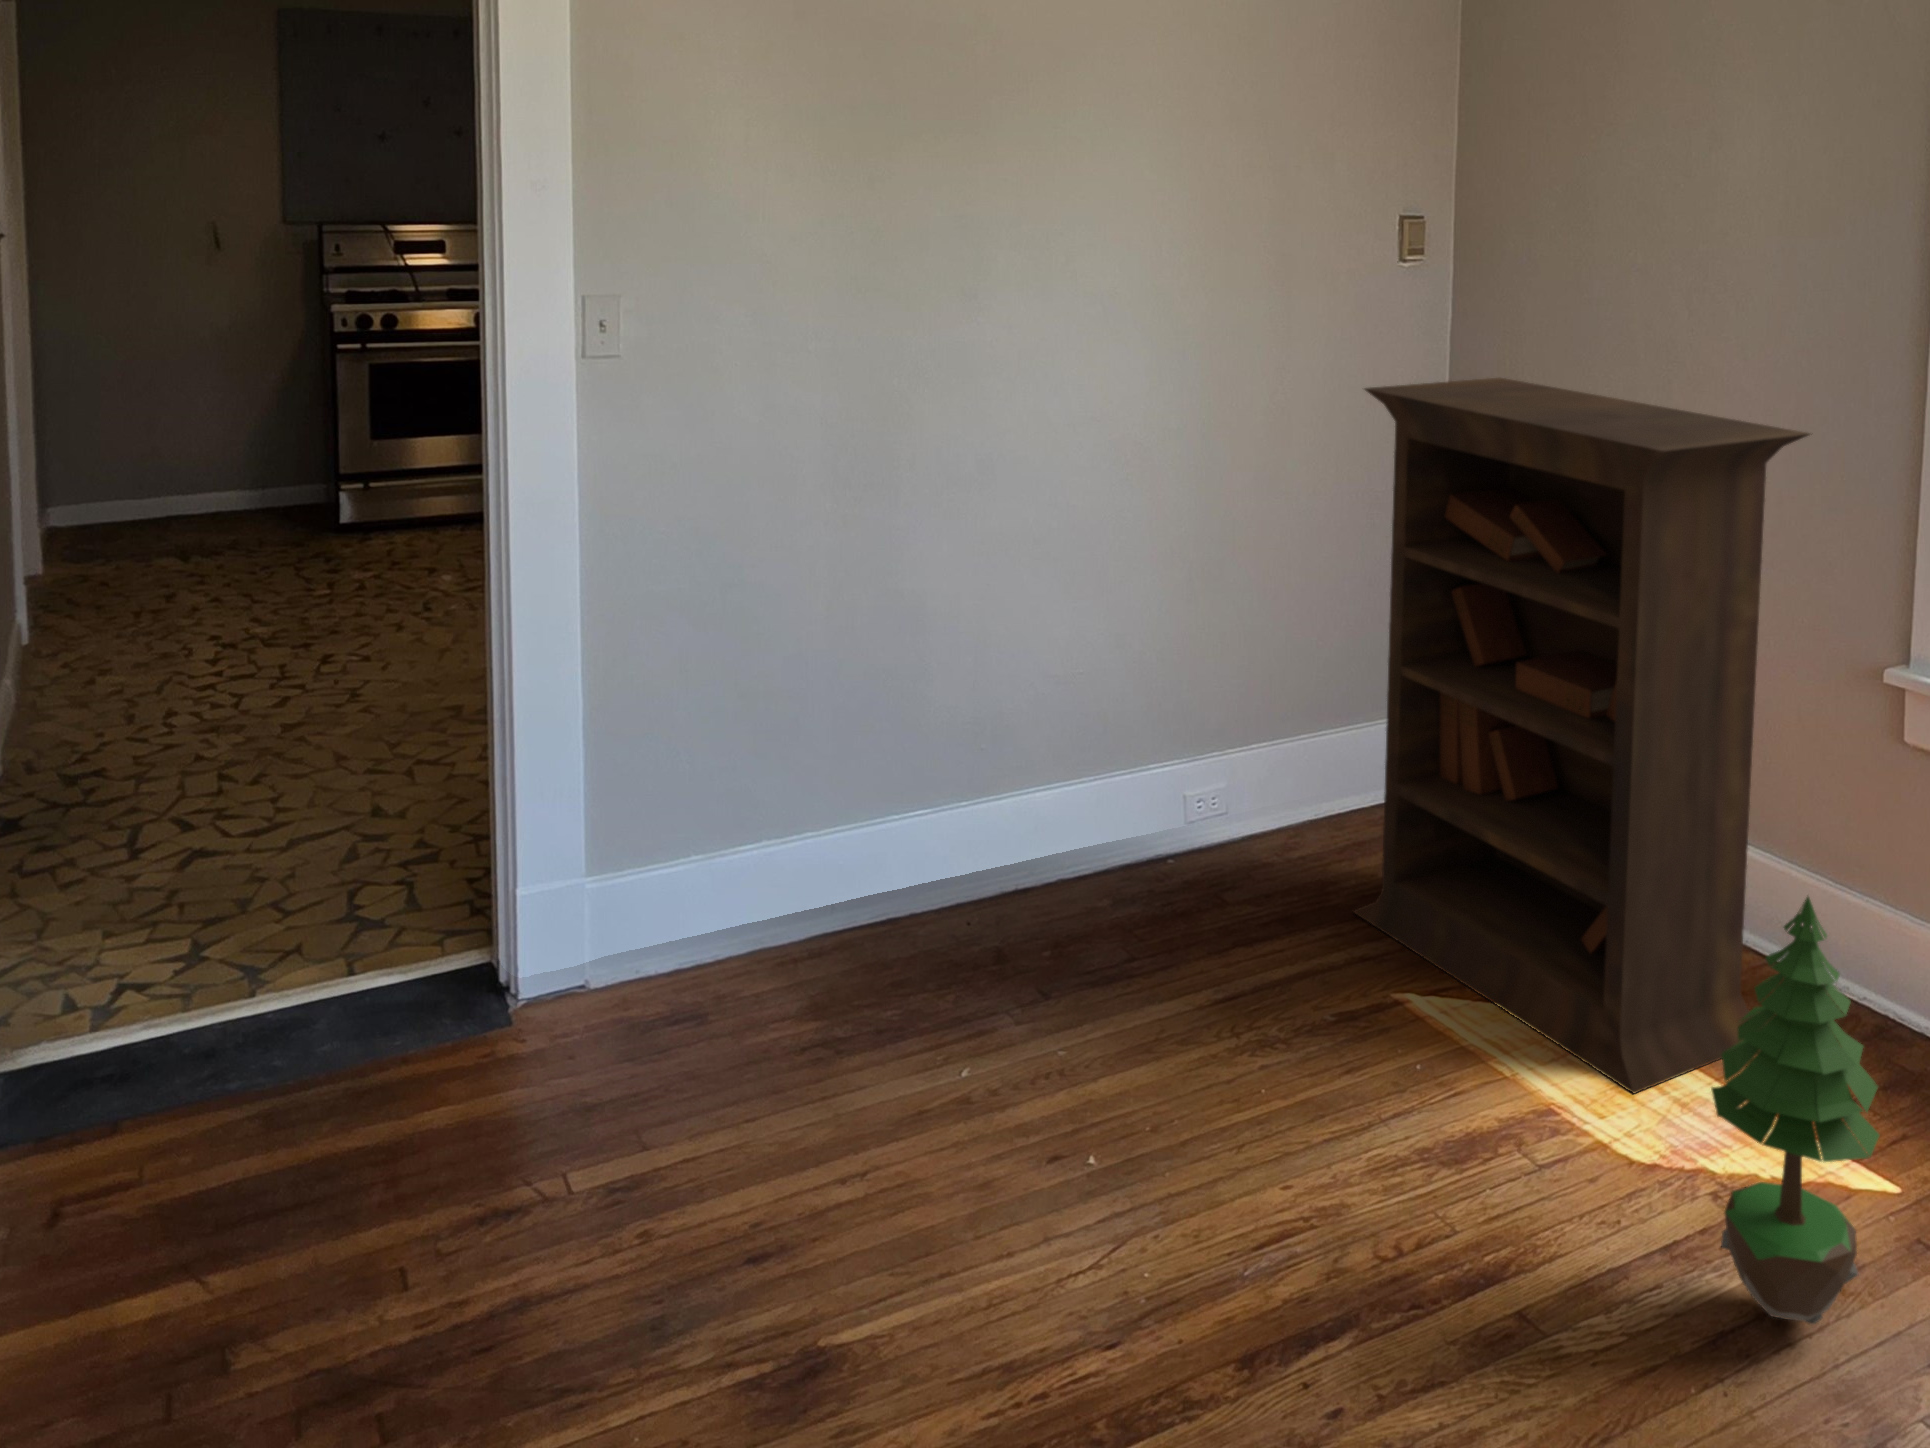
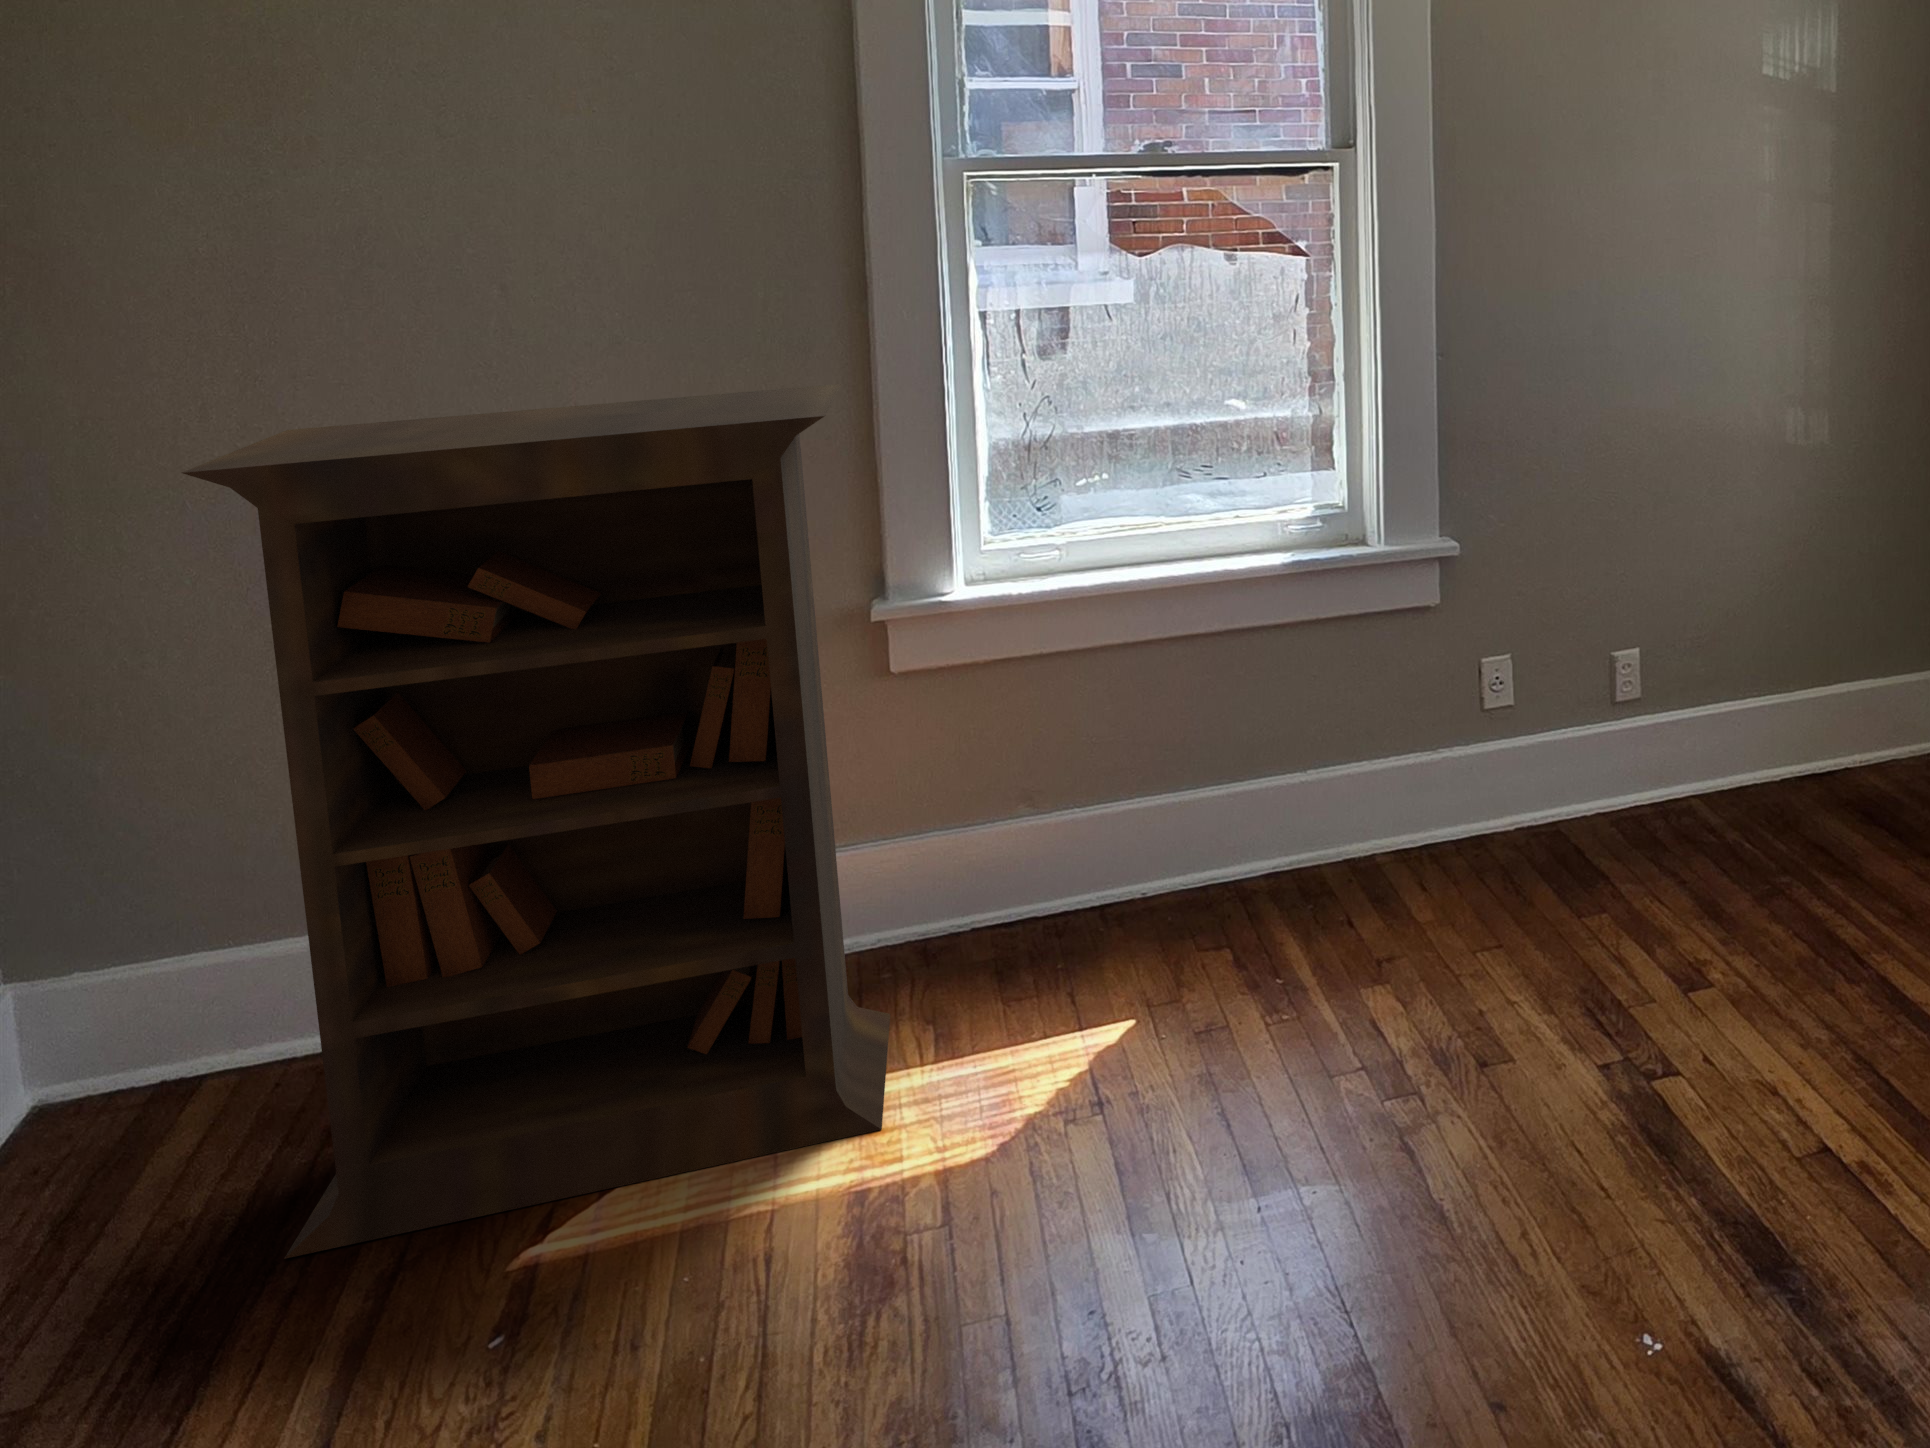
potted tree: present [1711,897,1880,1324] -> none [1137,747,1284,1139]

